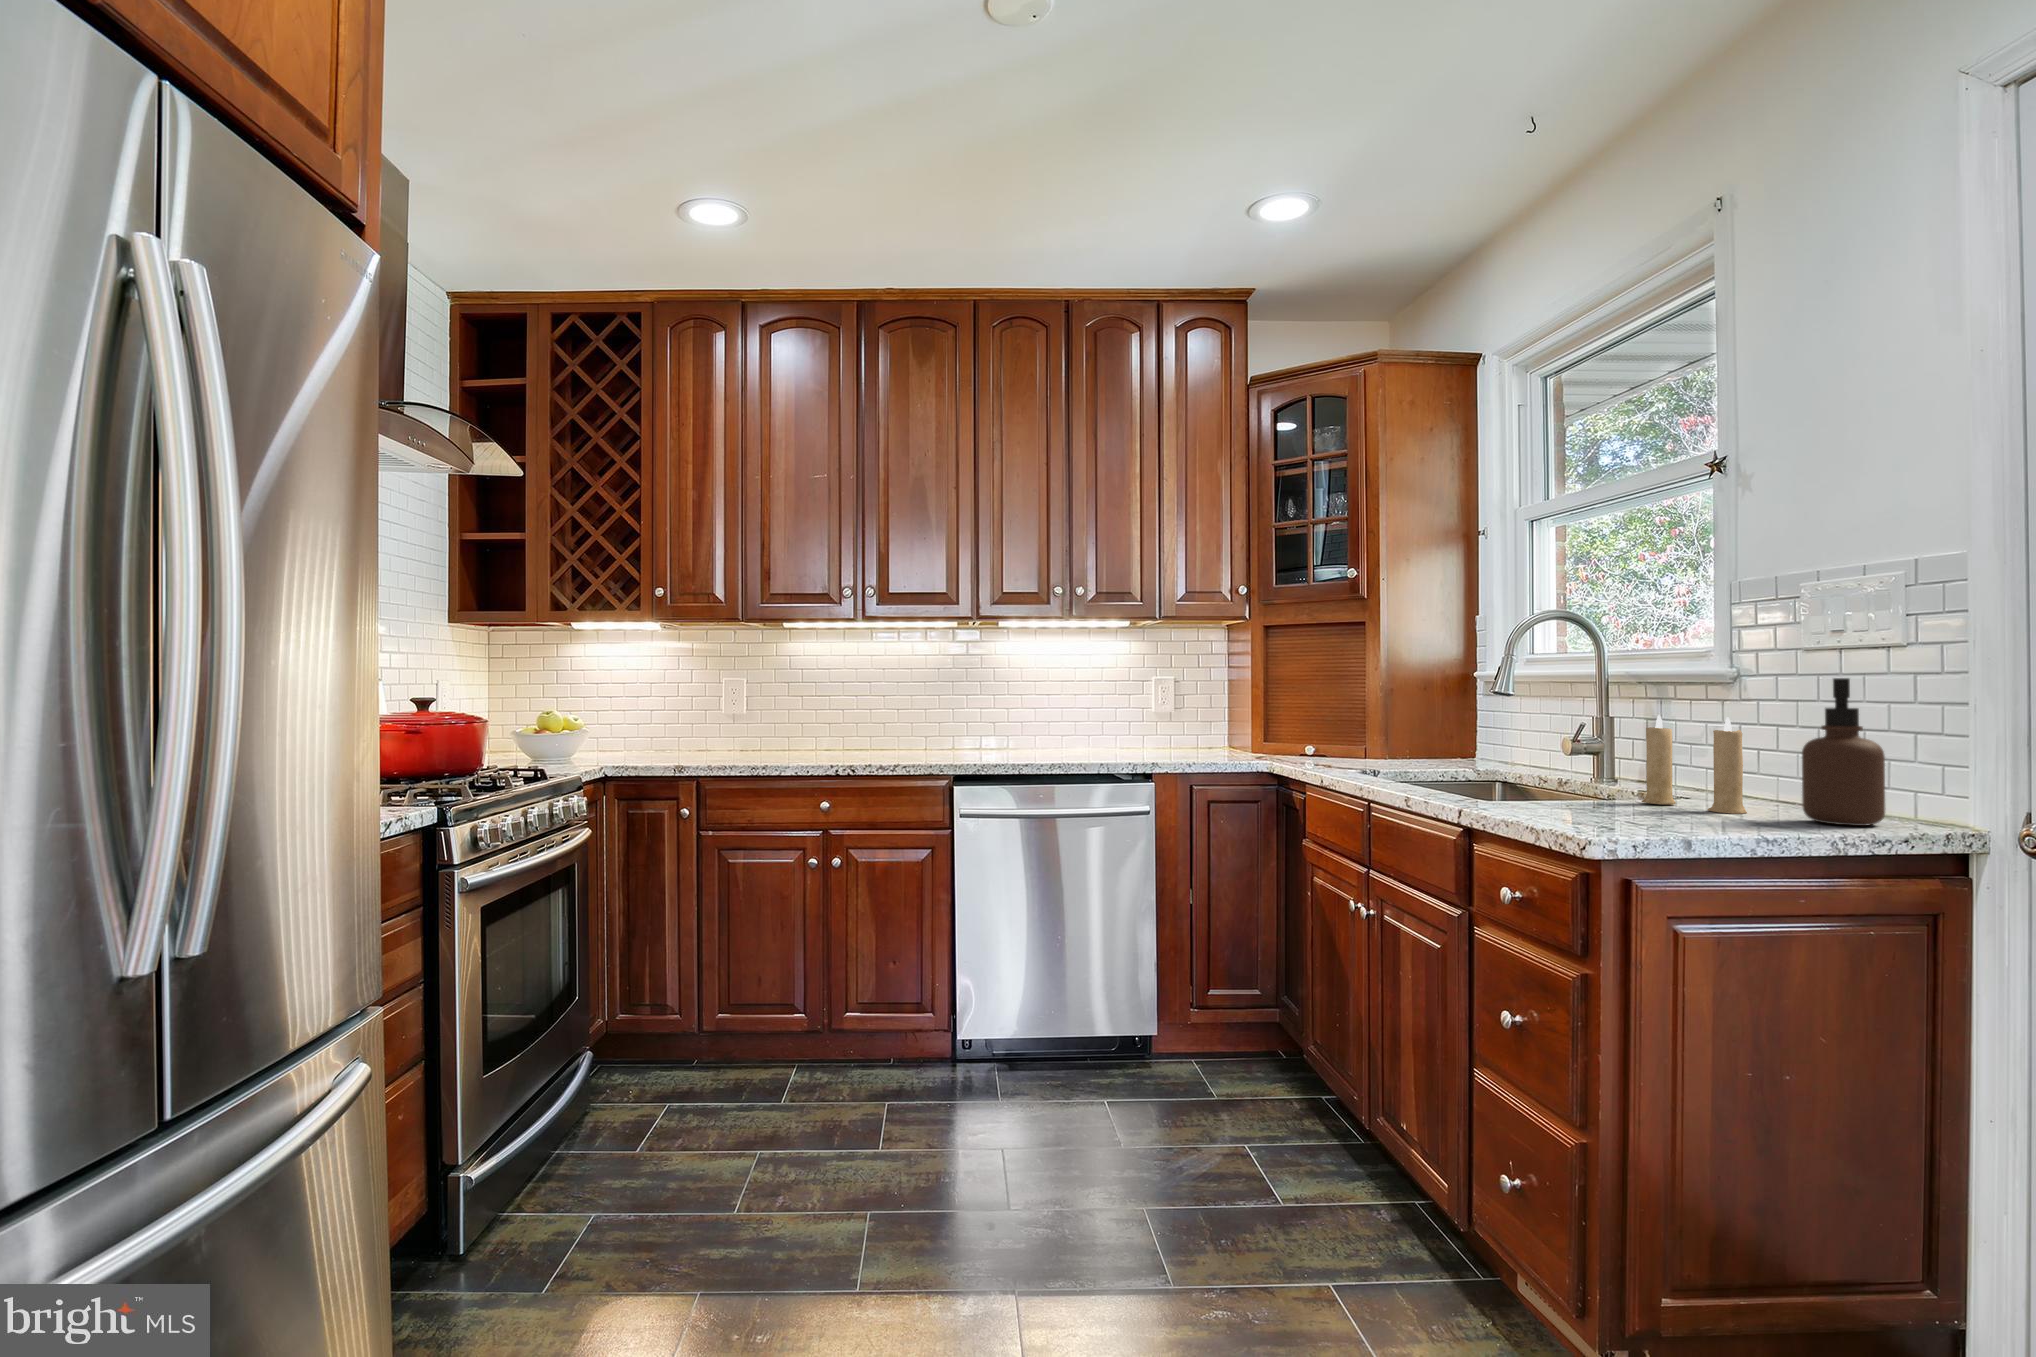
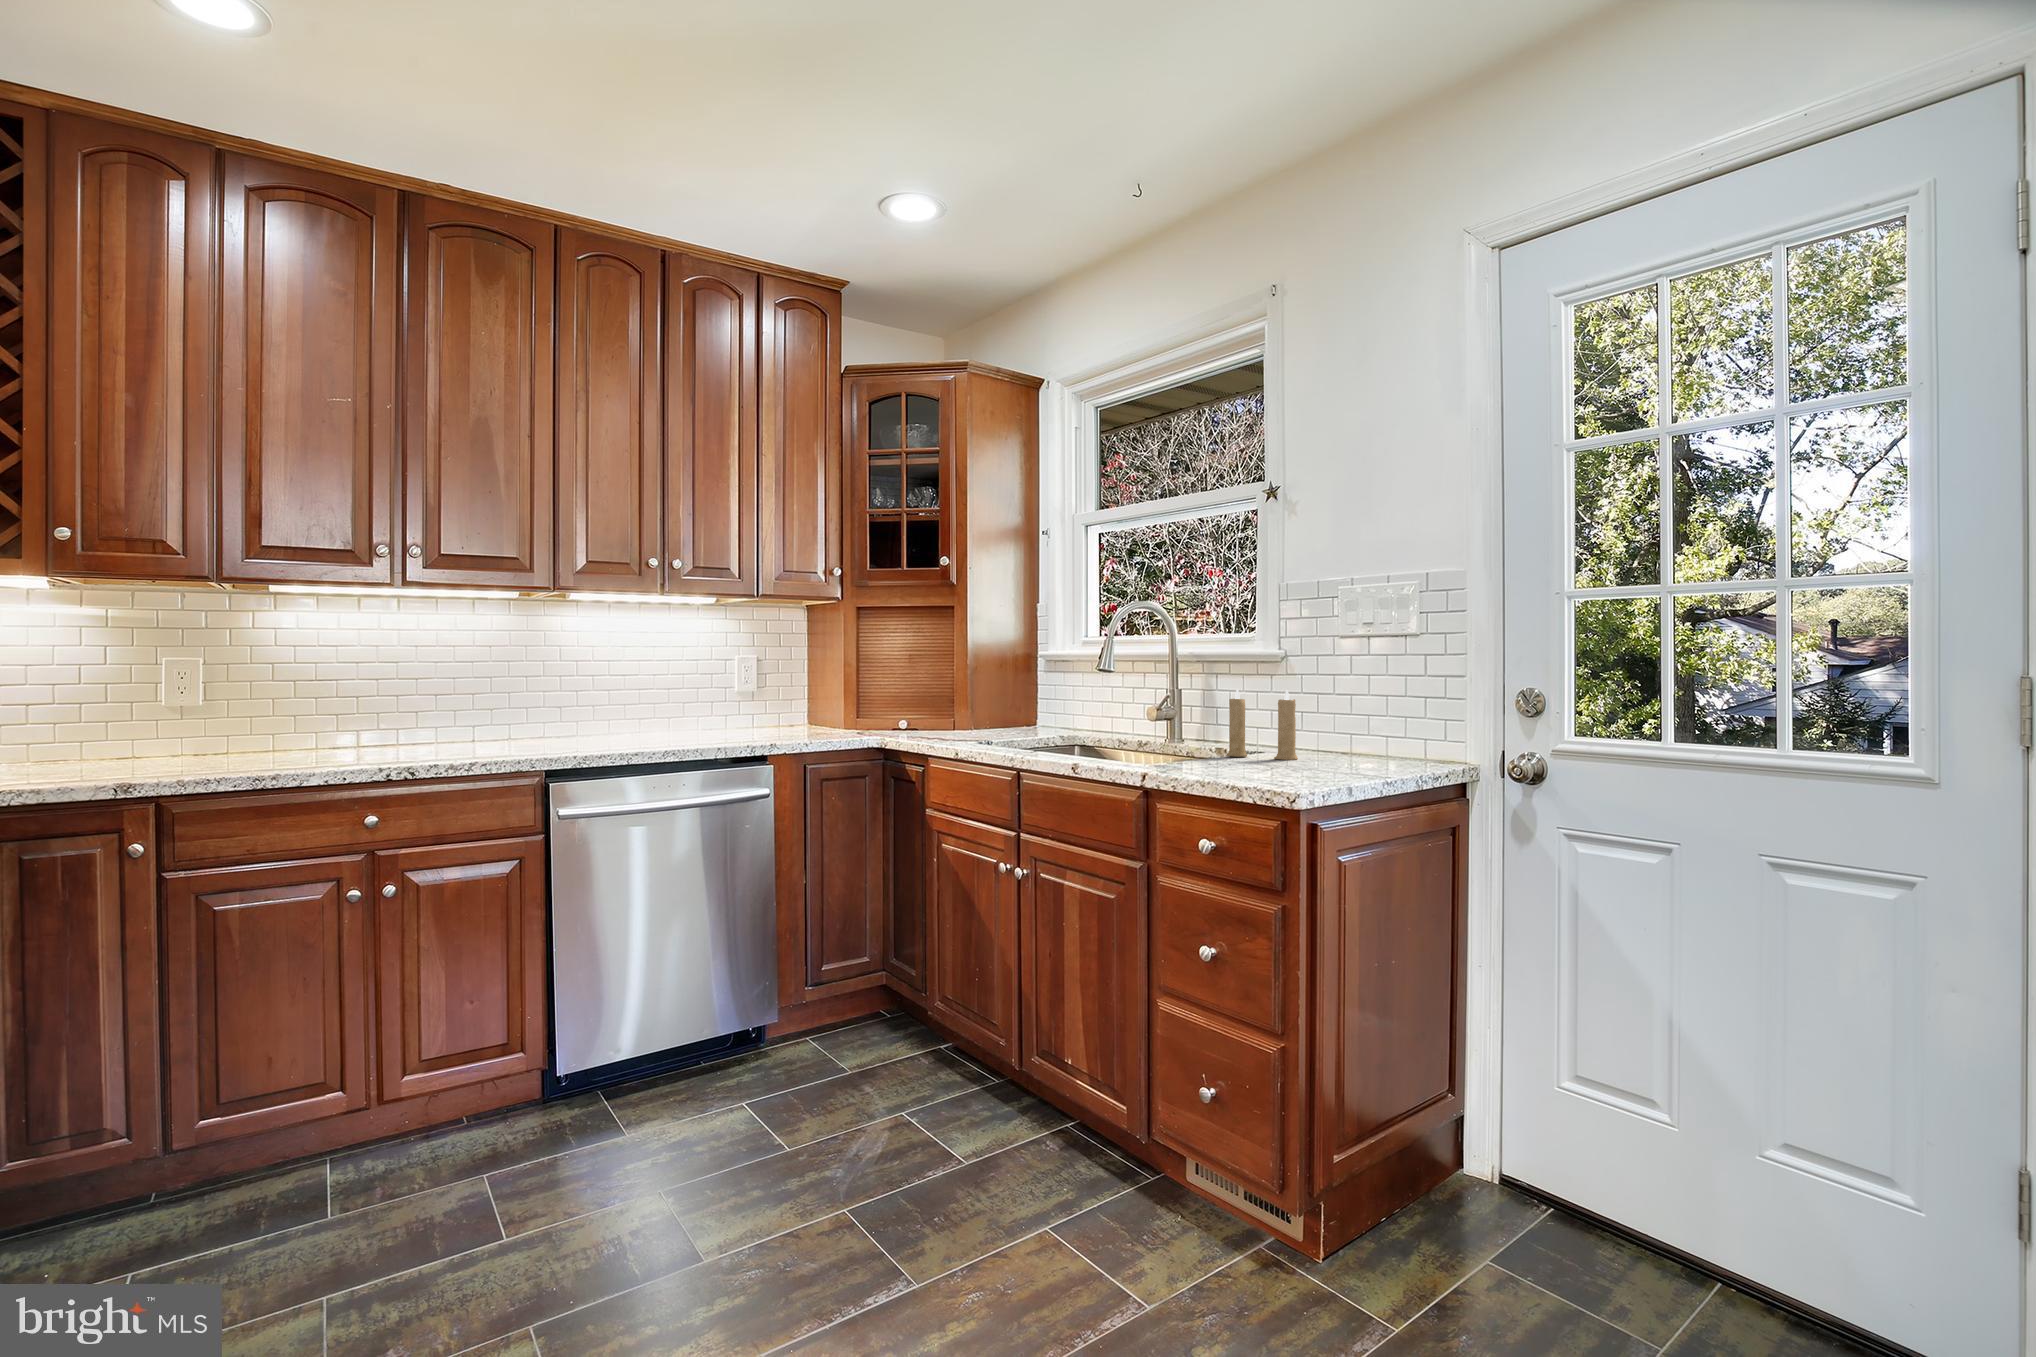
soap dispenser: present [1802,678,1885,826] -> none [1338,662,1383,762]

